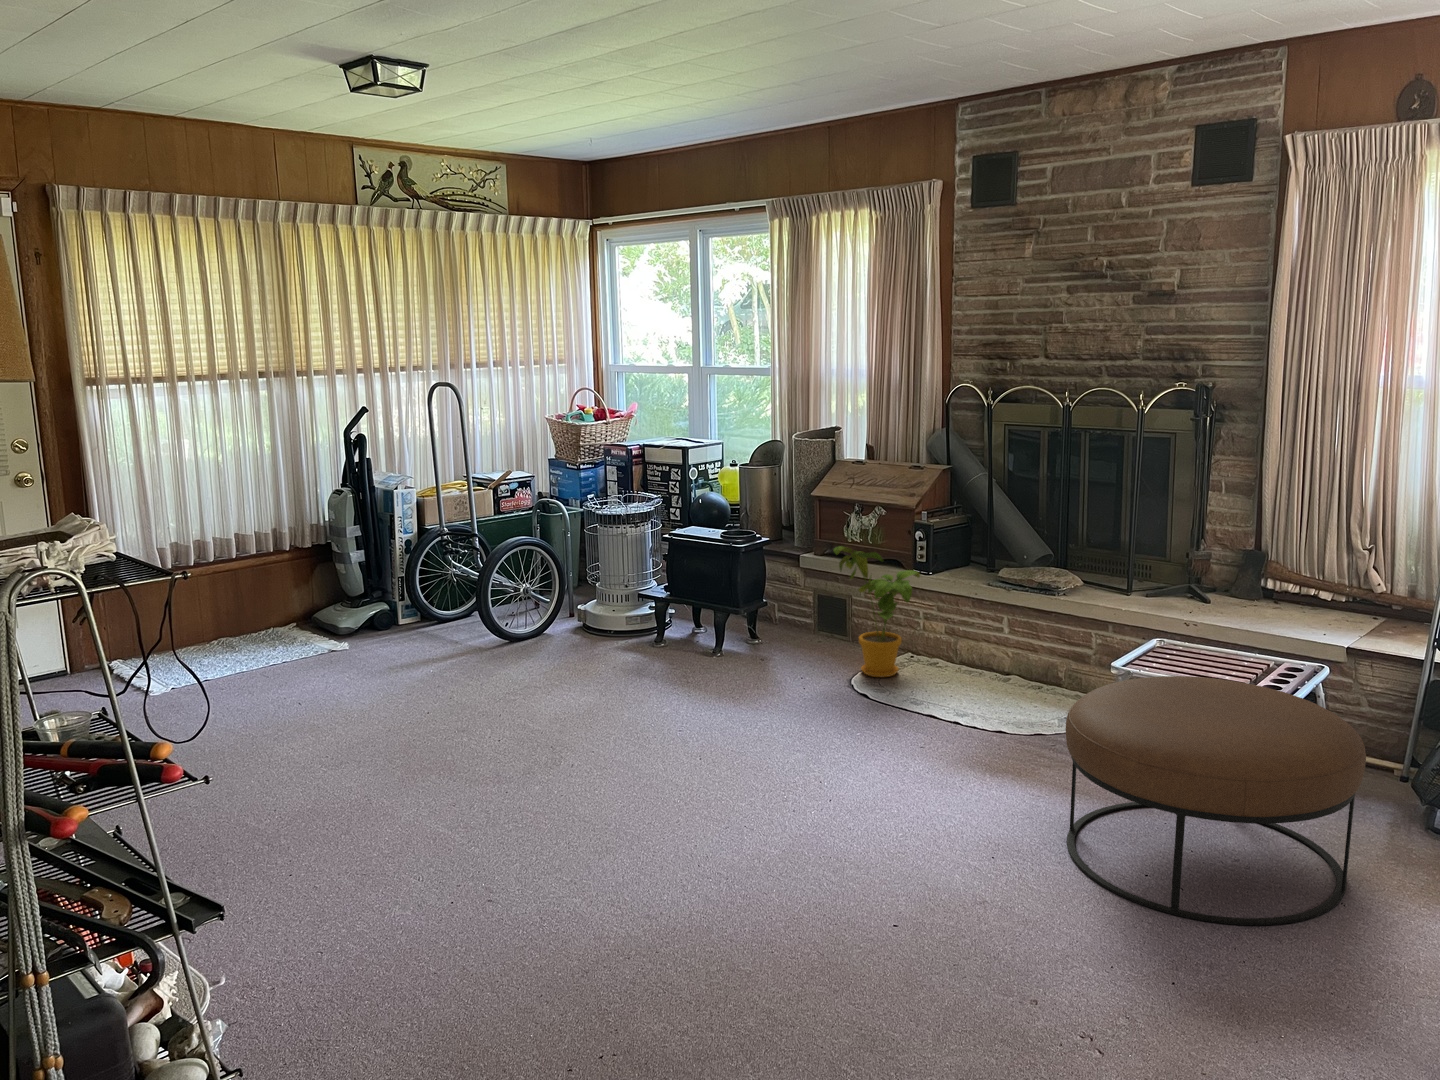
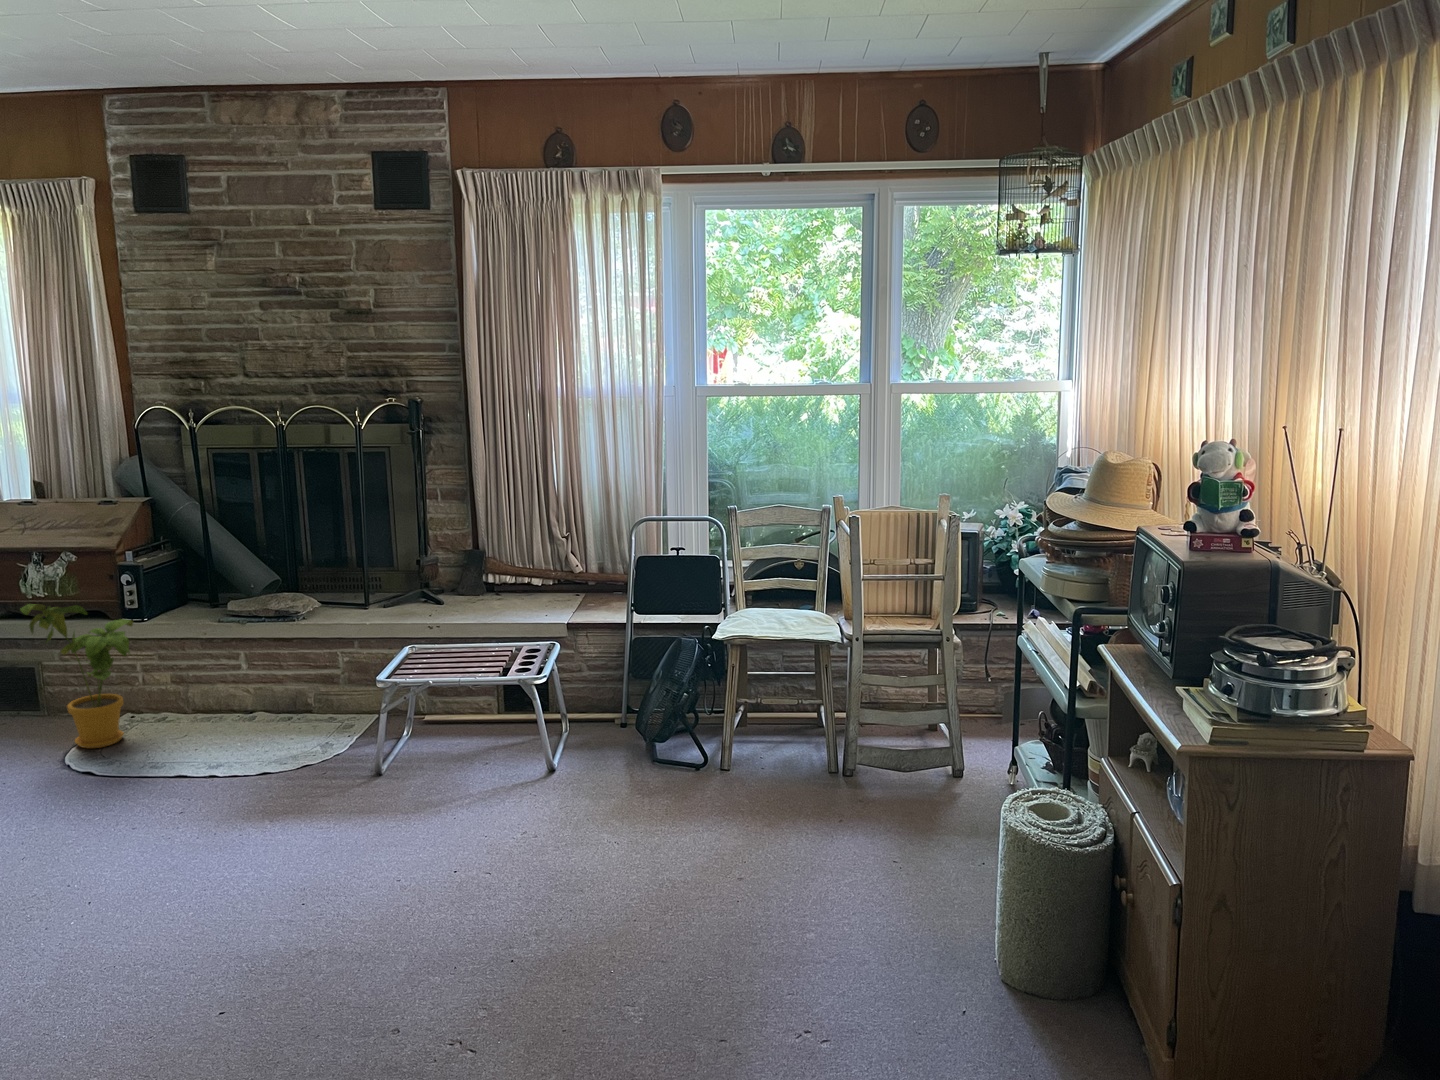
ottoman: present [1066,676,1366,925] -> none [357,673,618,900]

